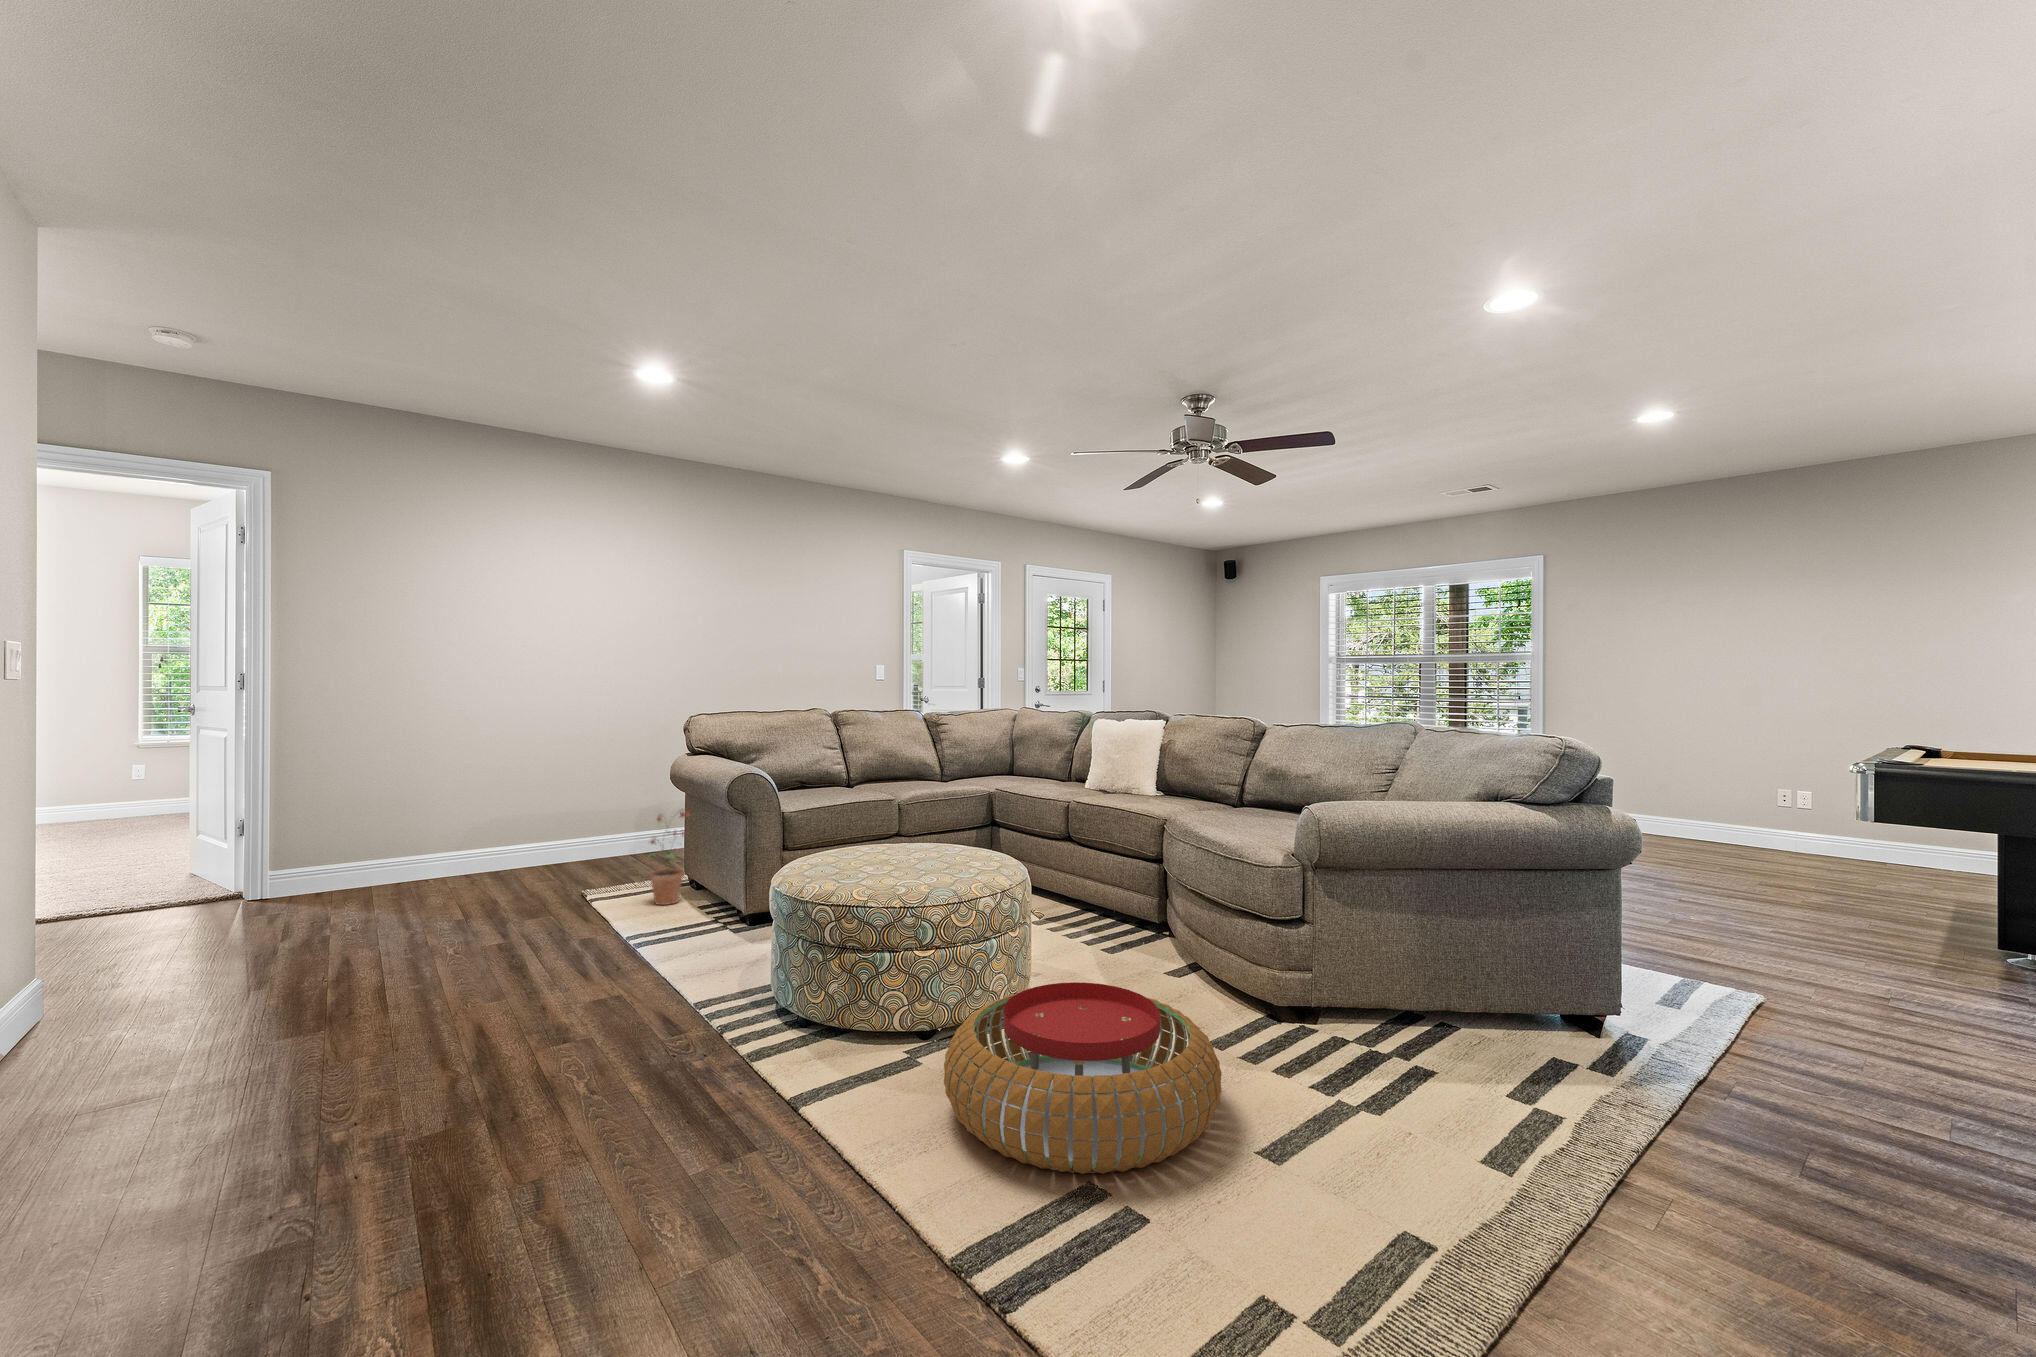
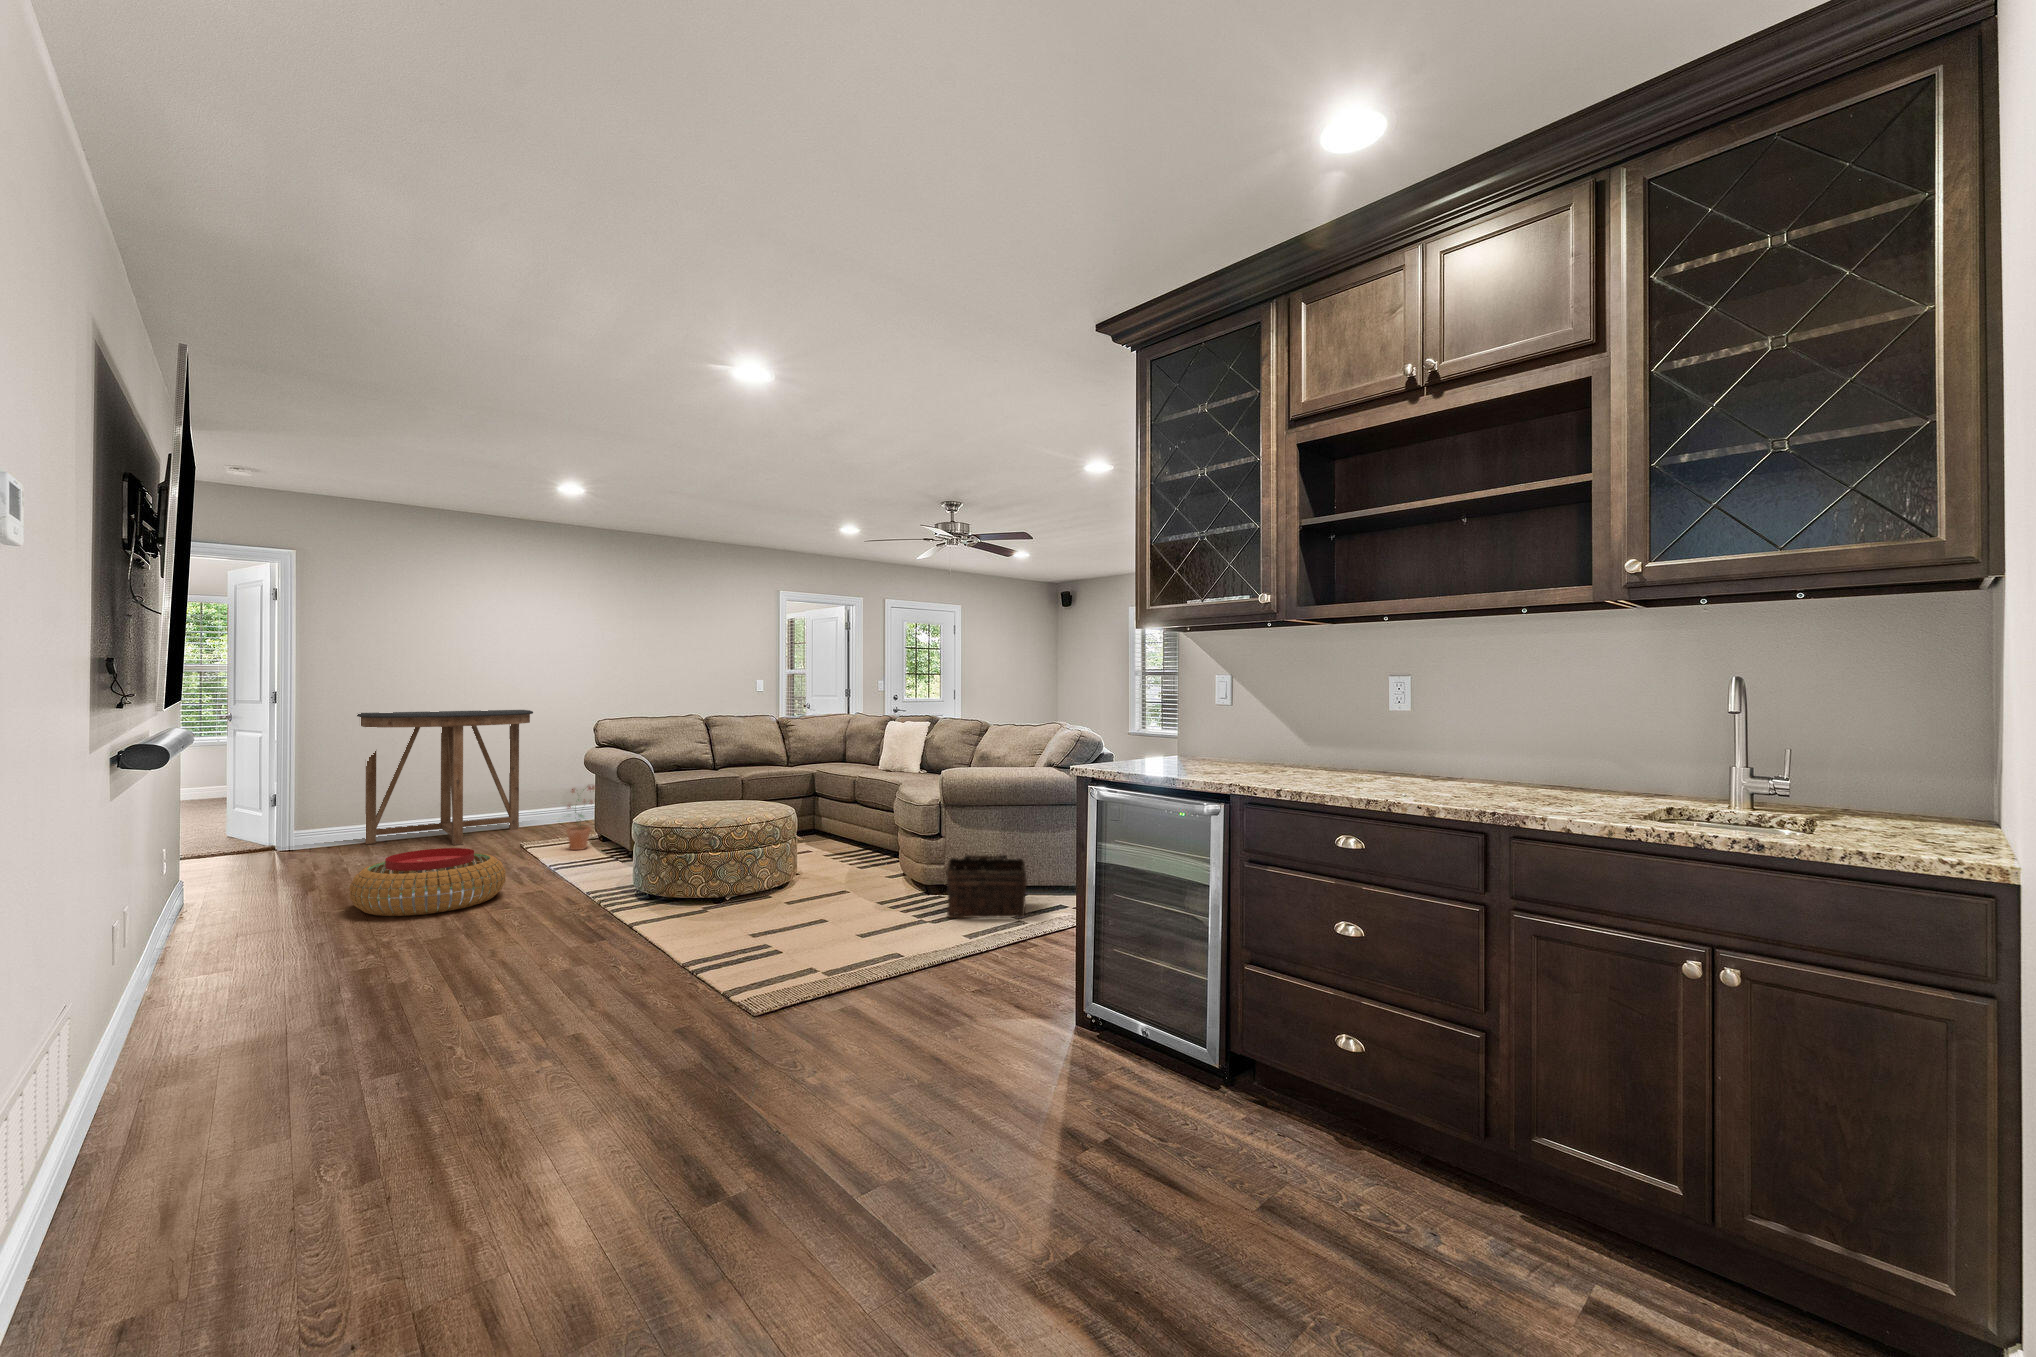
console table: none [356,701,601,893] -> present [357,710,533,845]
basket: none [1341,960,1534,1098] -> present [946,855,1027,918]
pouf: present [944,982,1222,1174] -> present [349,848,506,916]

